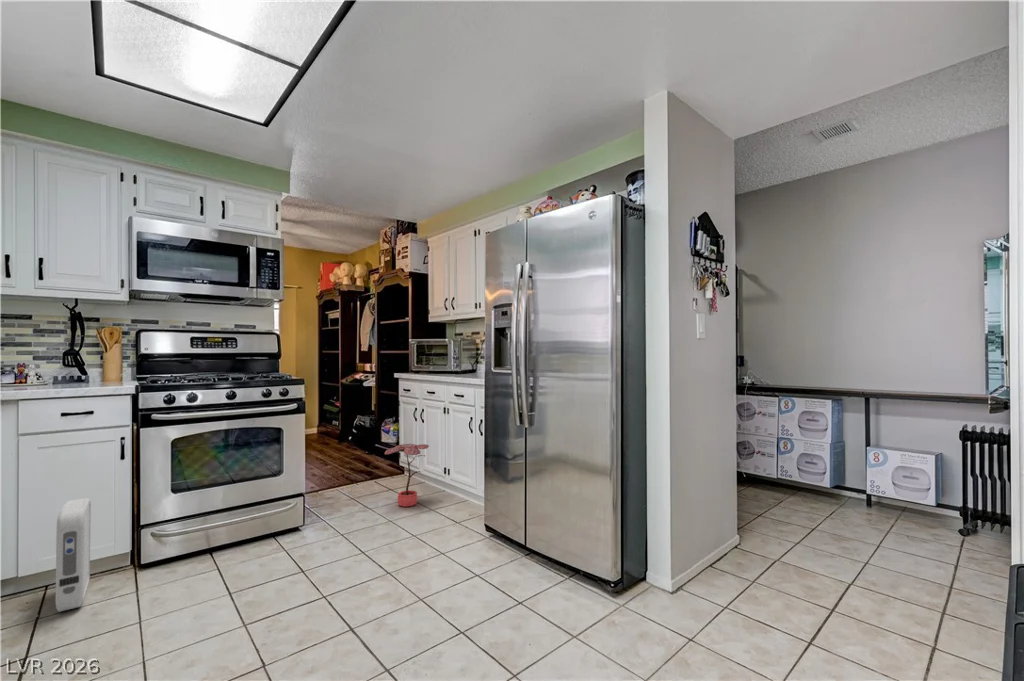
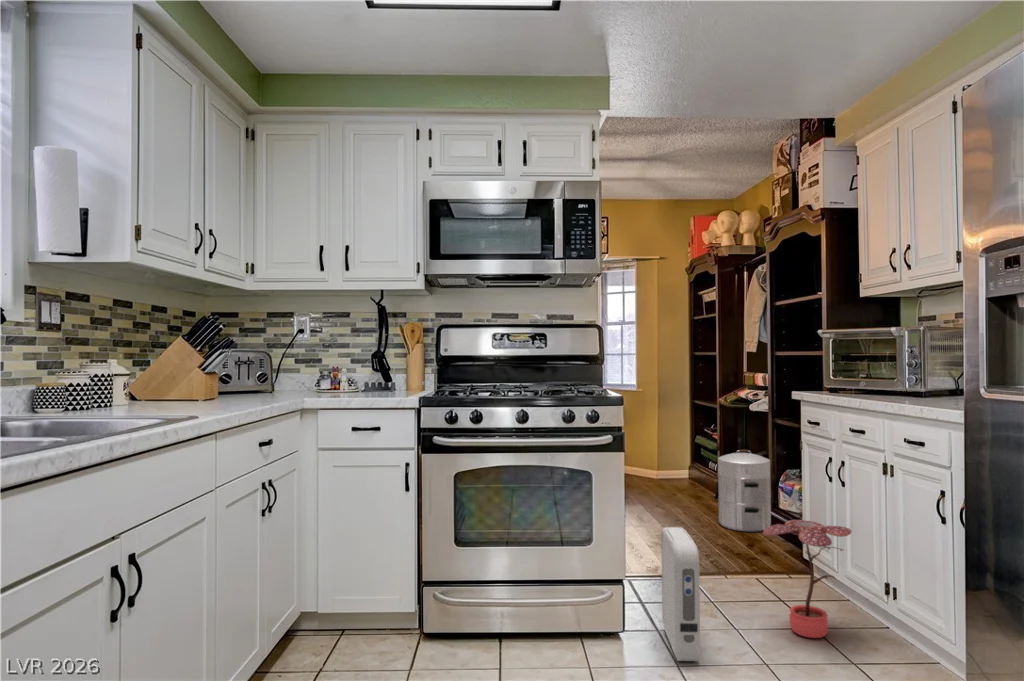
waste bin: none [345,414,377,464] -> present [718,450,771,532]
air purifier: present [55,498,91,612] -> present [662,527,700,661]

